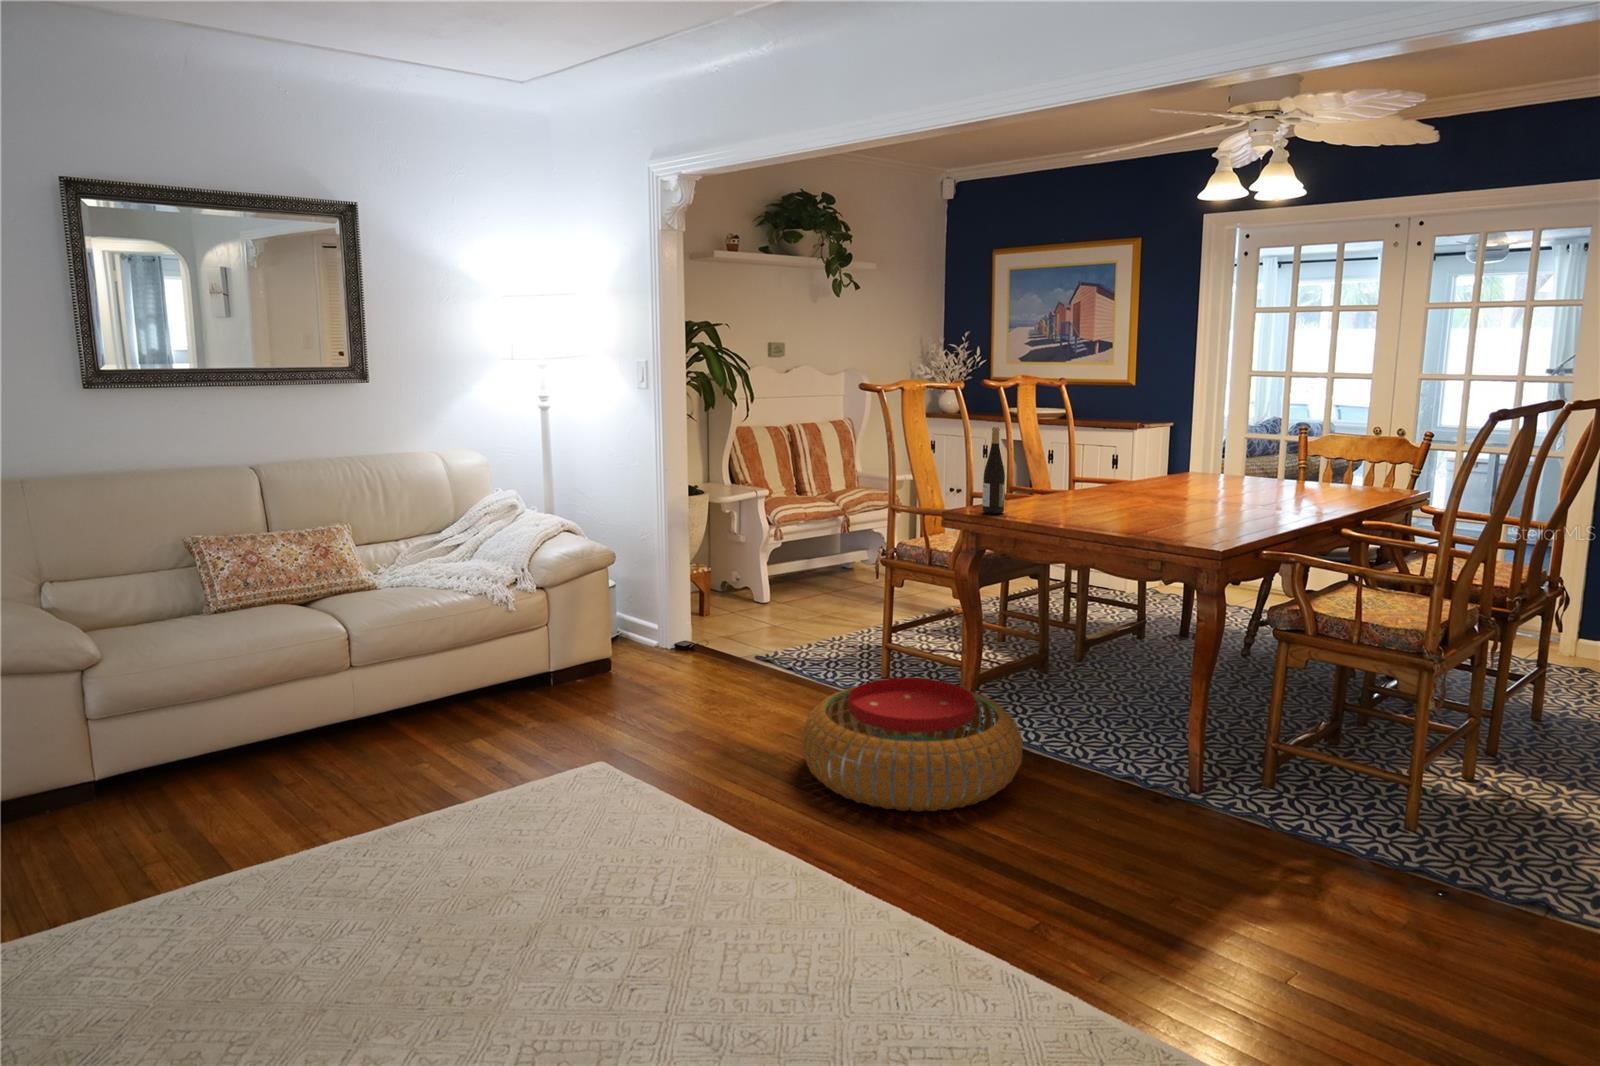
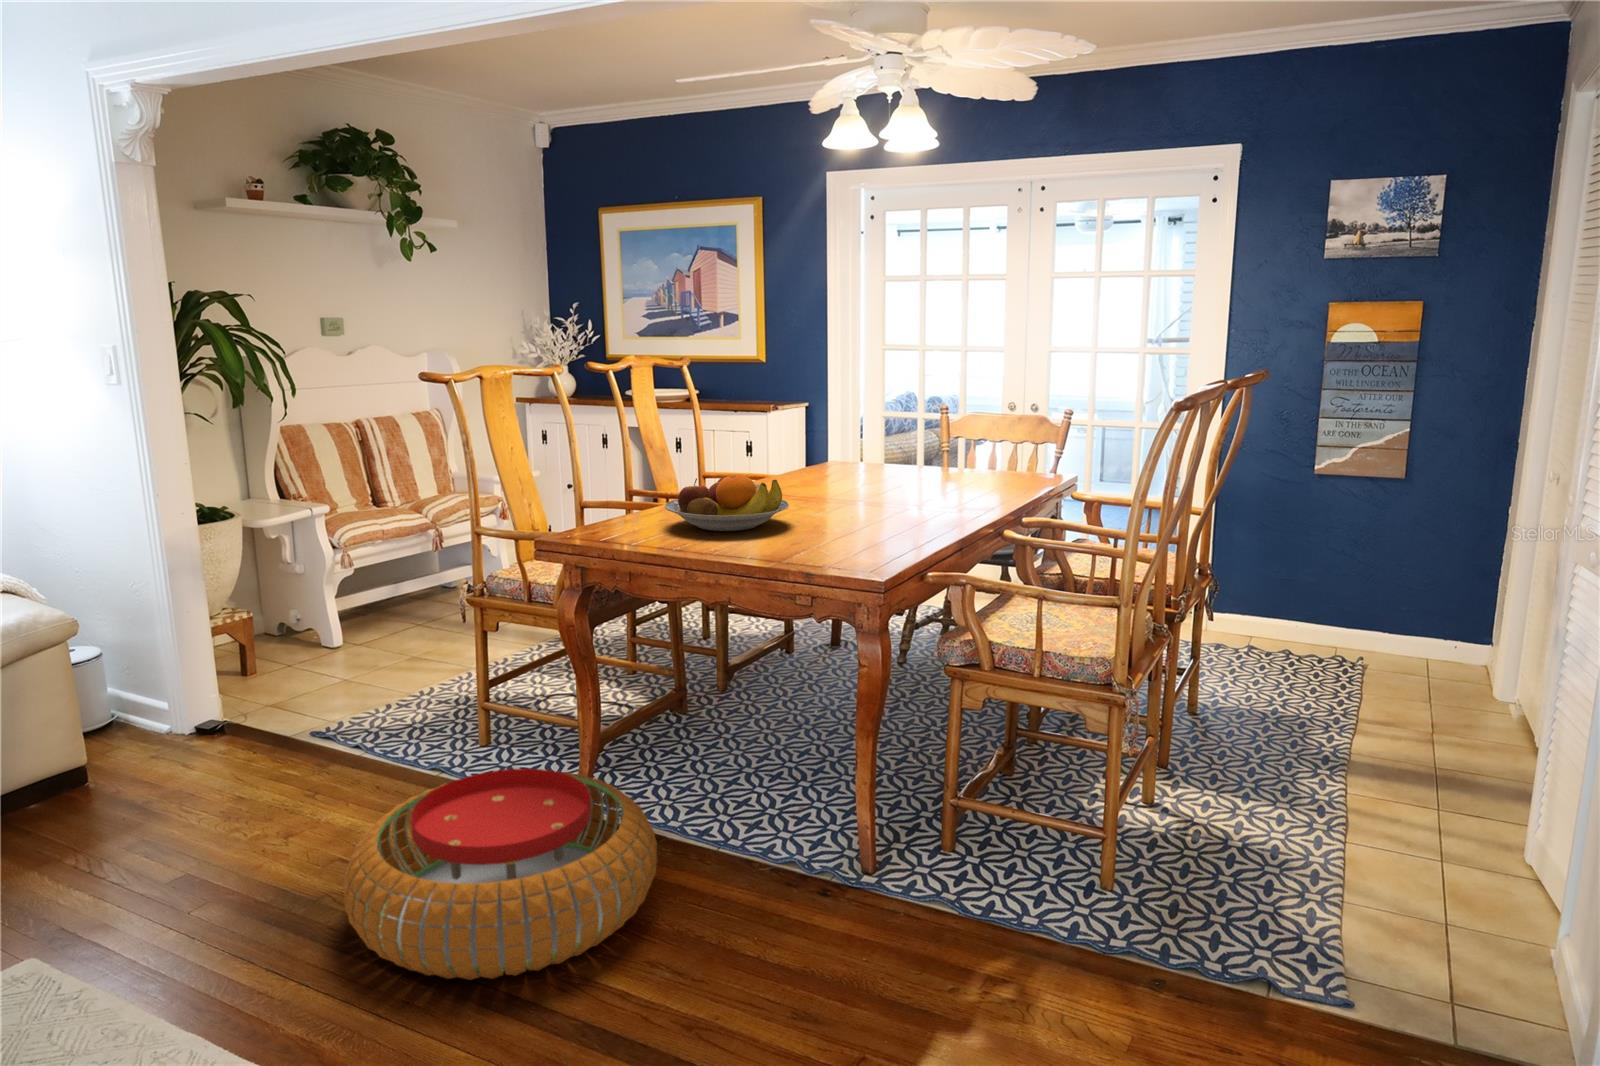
wine bottle: present [982,427,1005,514] -> none [587,426,616,539]
fruit bowl: none [1043,470,1146,514] -> present [665,475,789,531]

